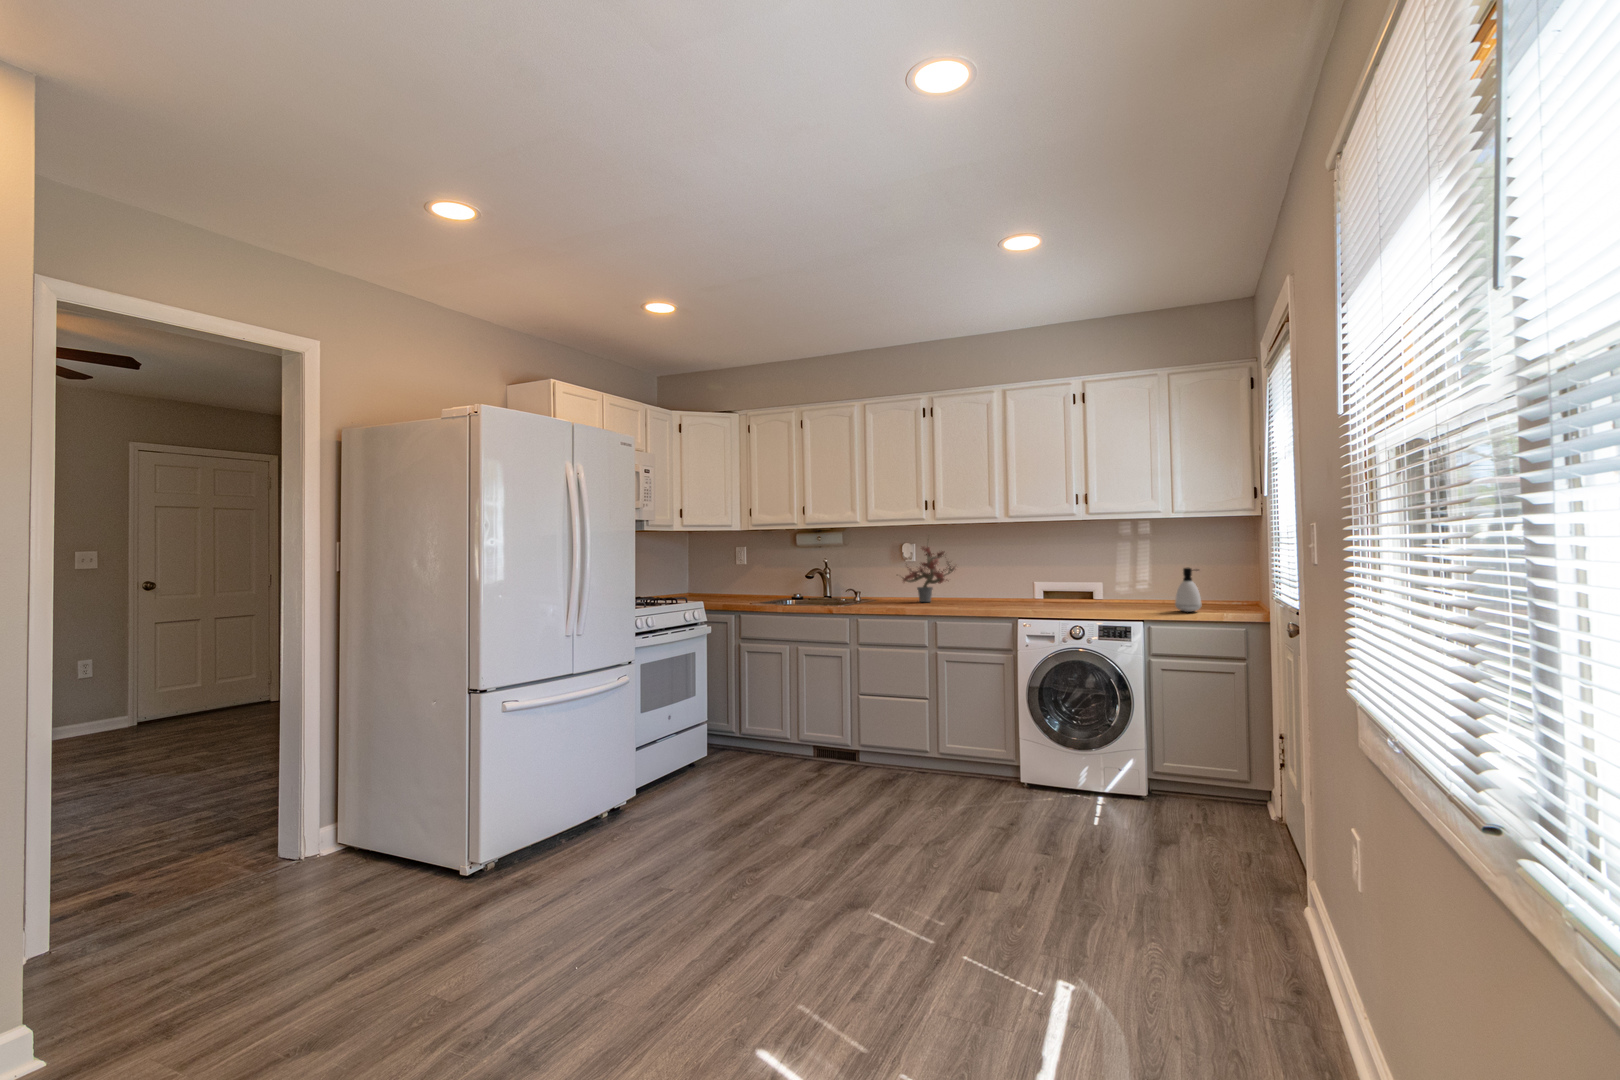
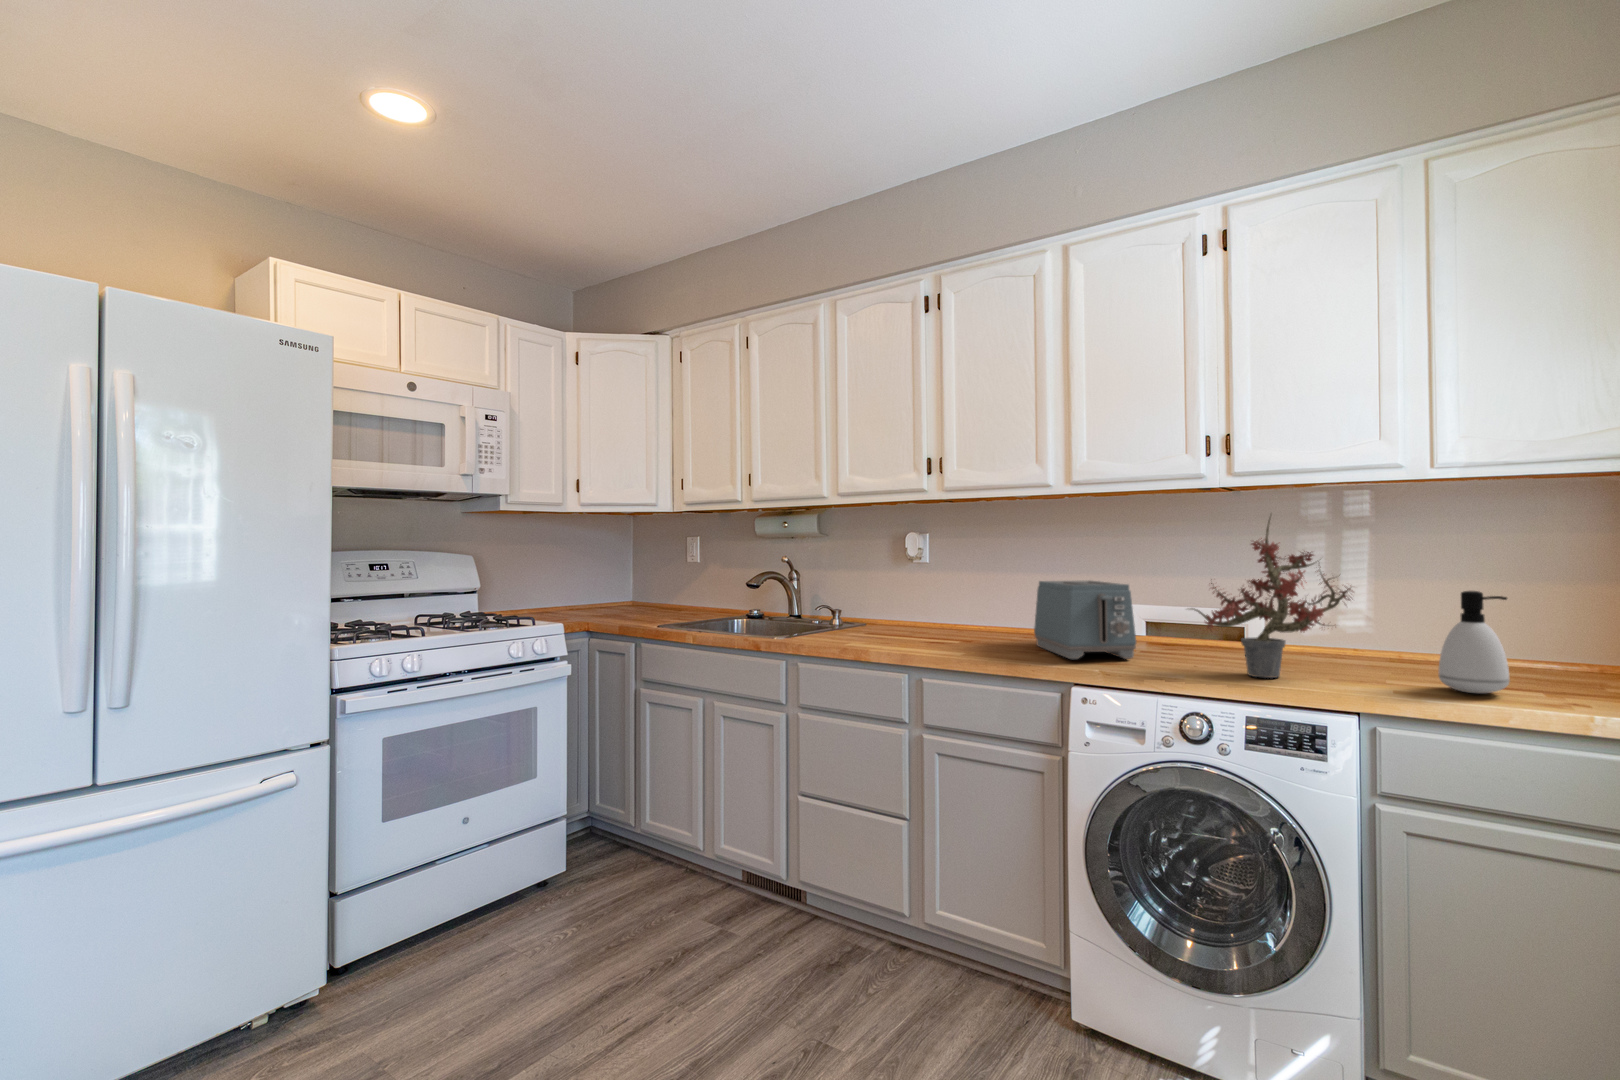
potted plant: present [902,539,955,602] -> present [1190,517,1353,678]
toaster: none [987,569,1044,608] -> present [1034,580,1136,659]

